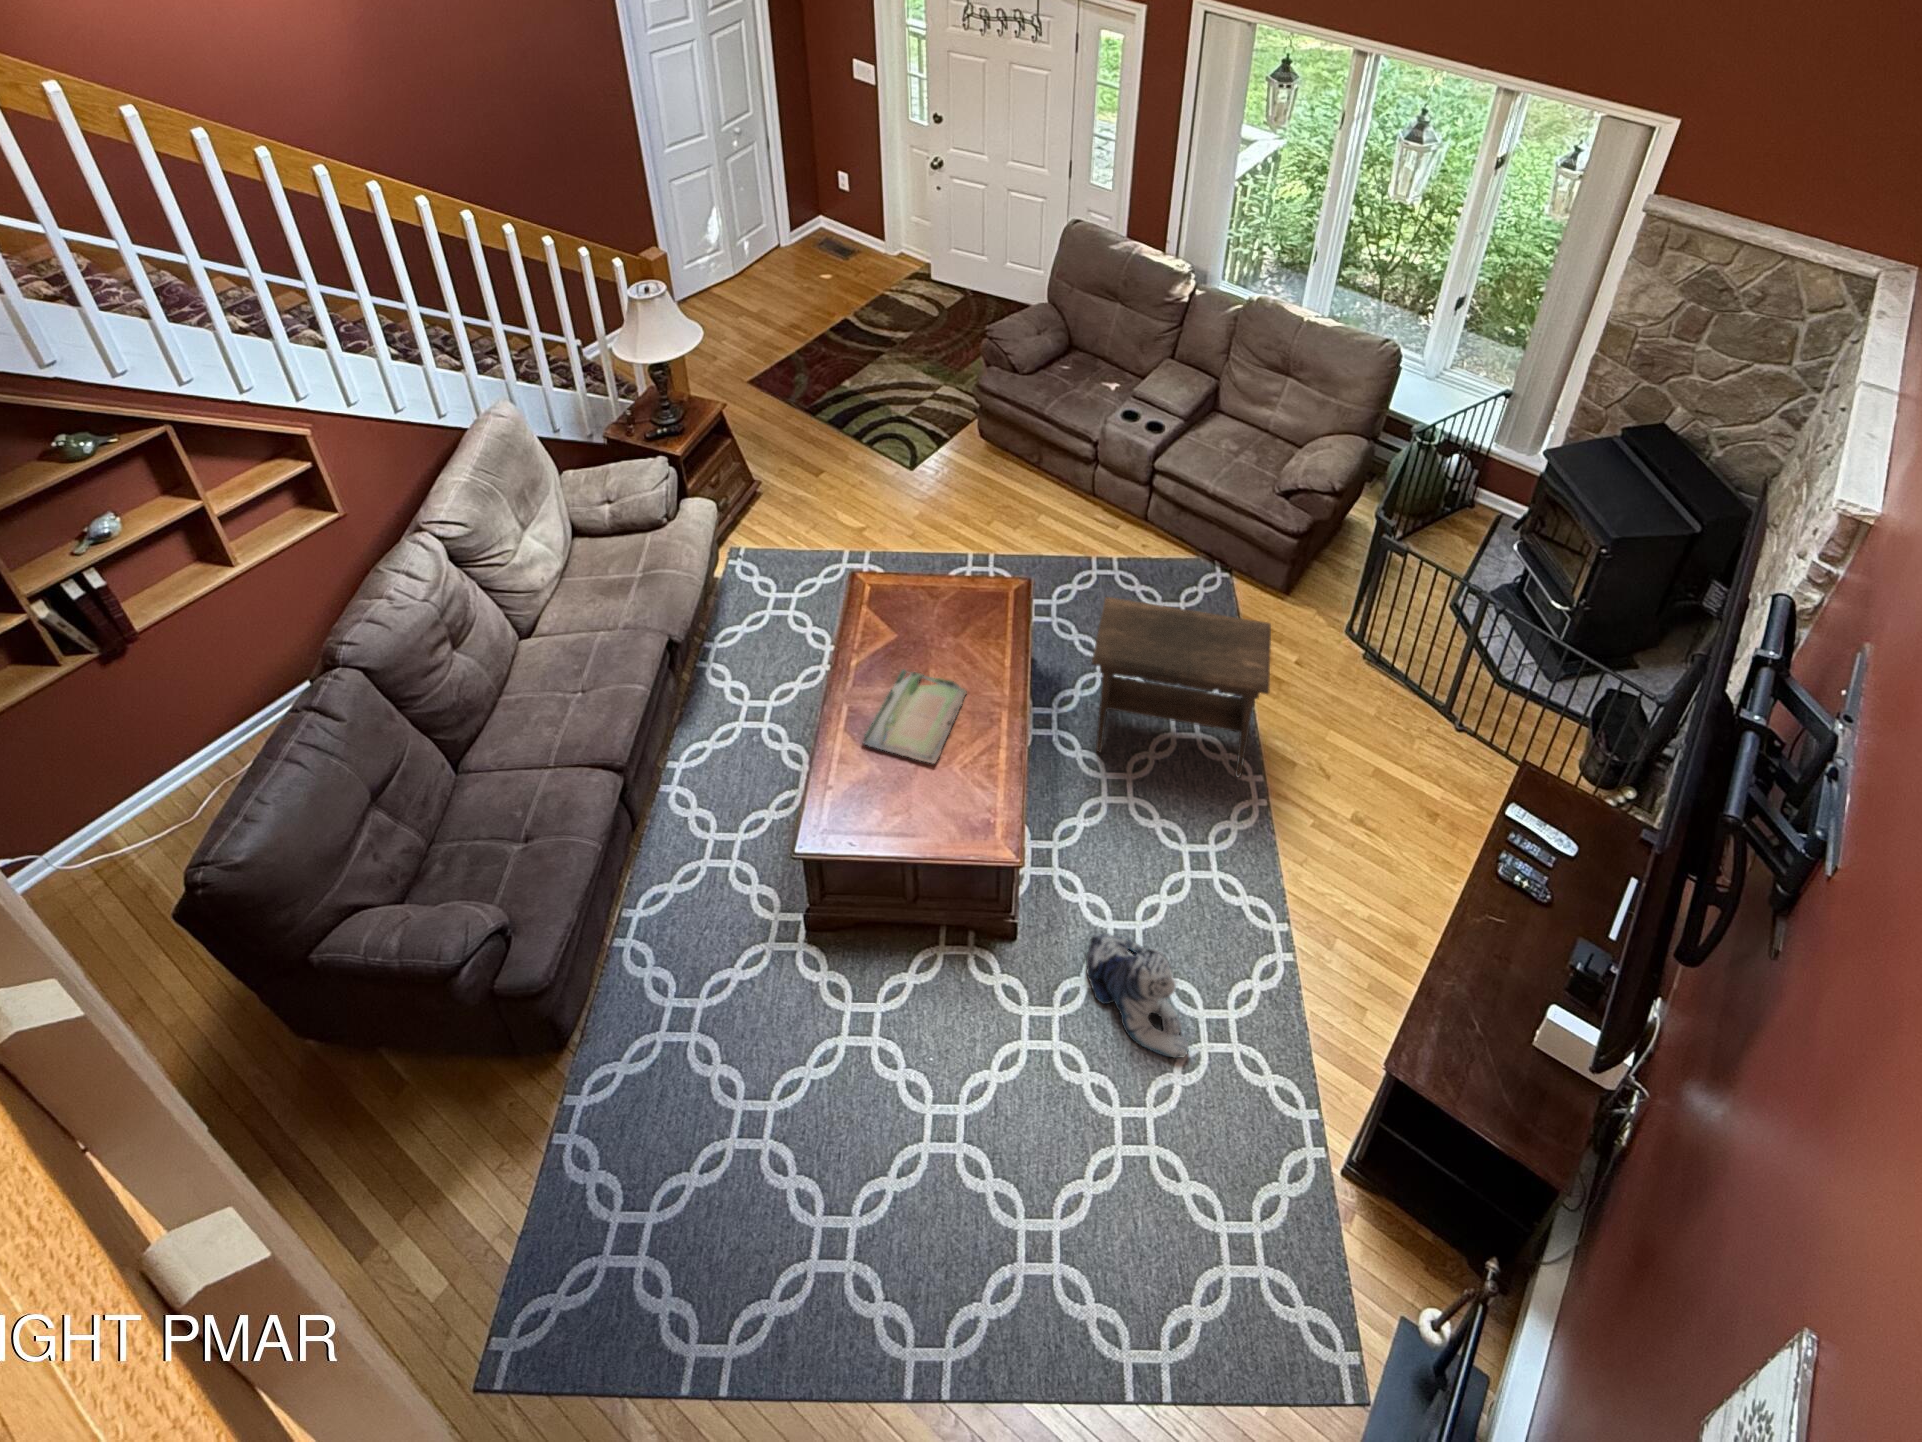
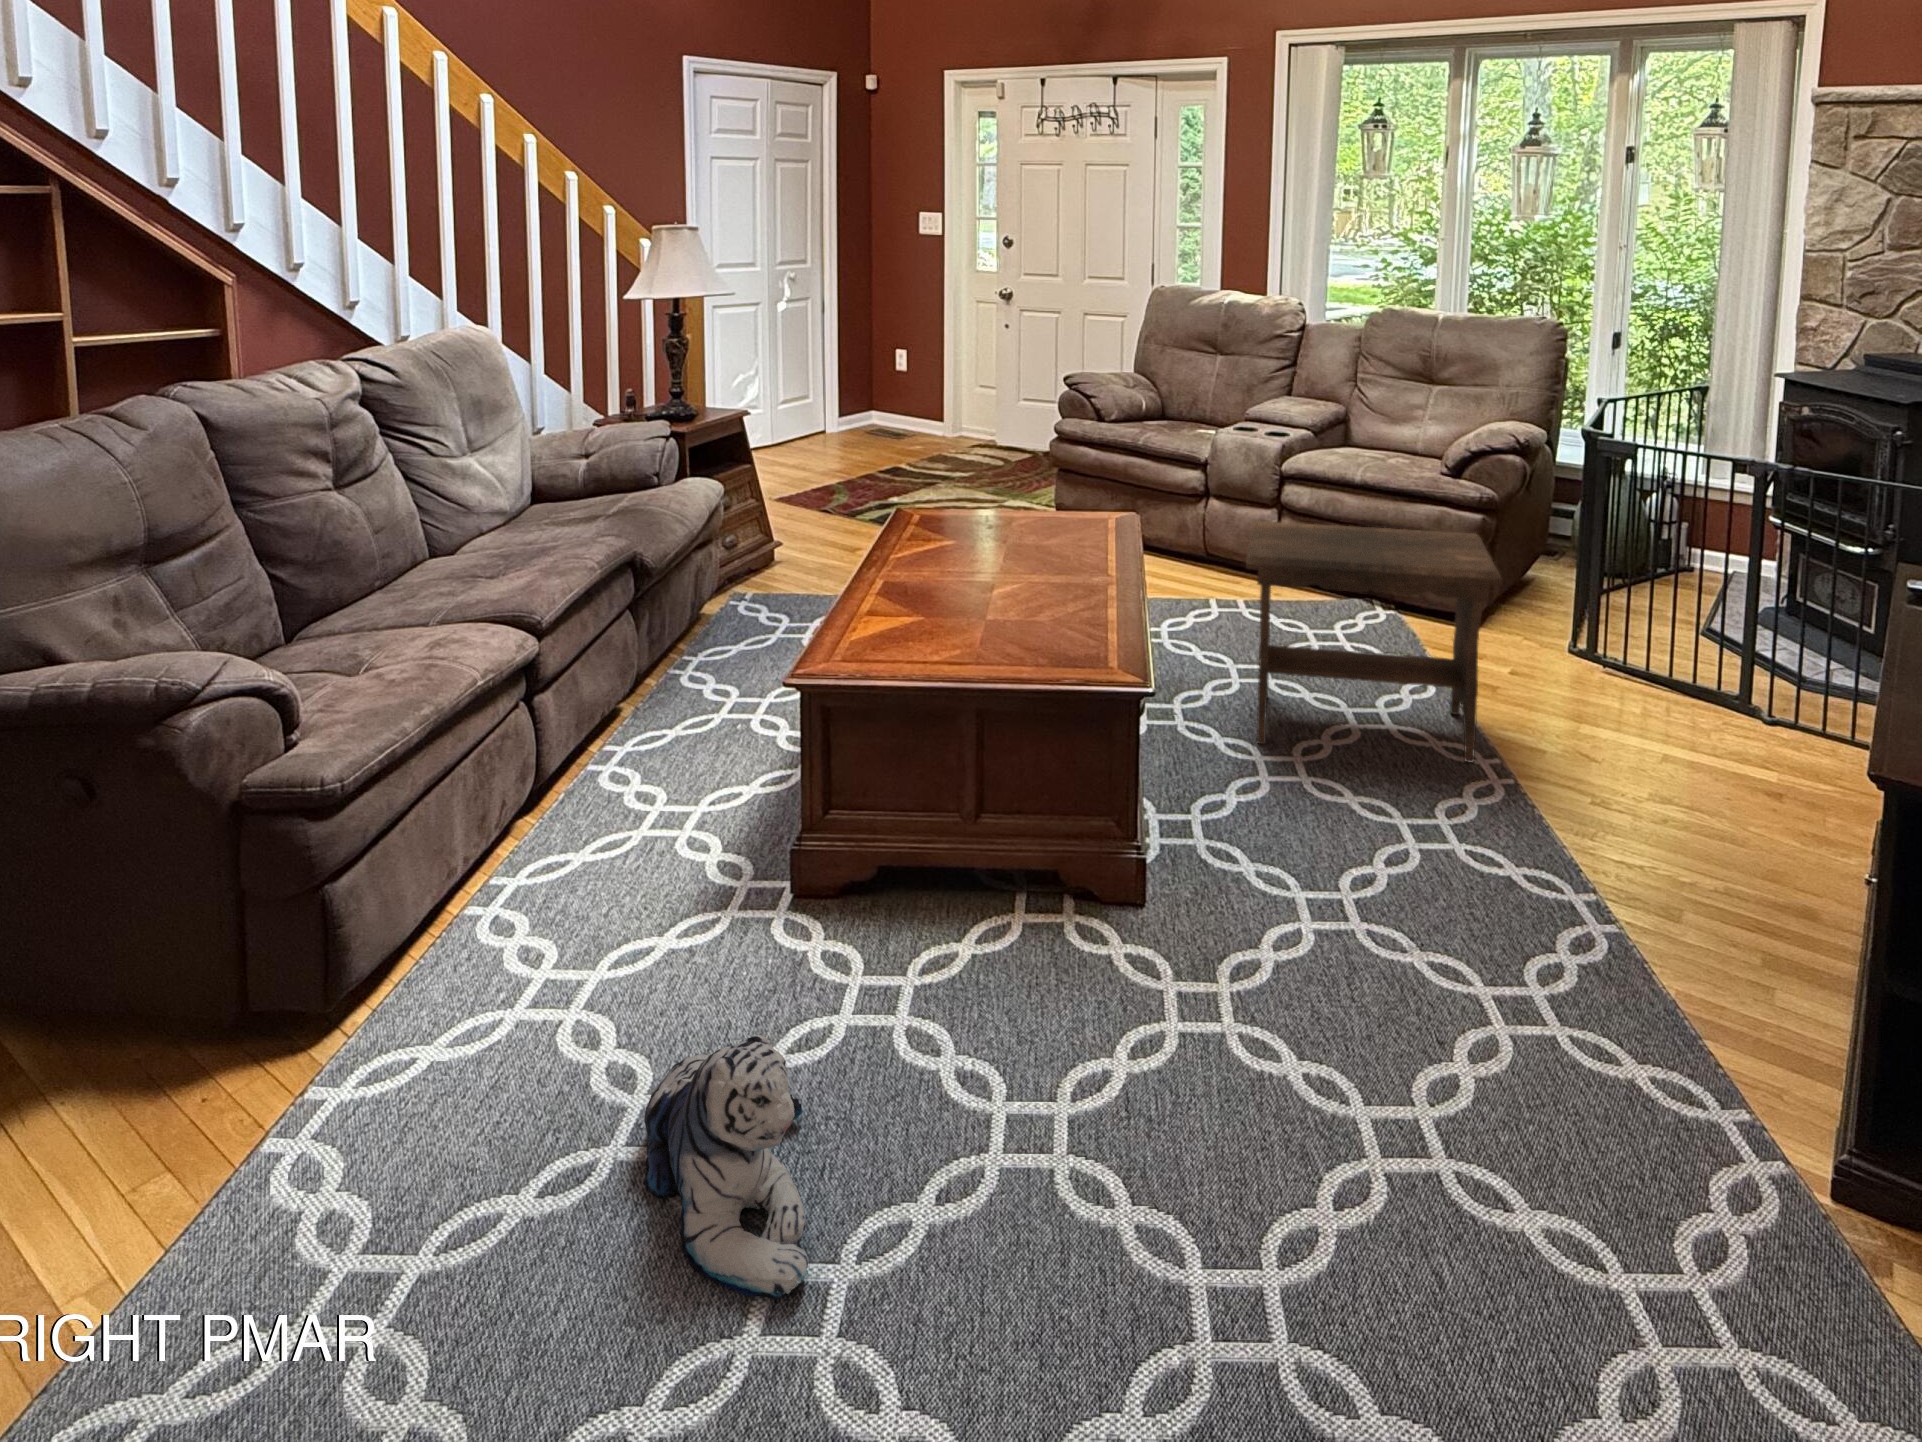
tray: present [863,670,967,763] -> none [930,564,1077,629]
plush toy: present [1086,934,1189,1058] -> present [643,1035,809,1299]

